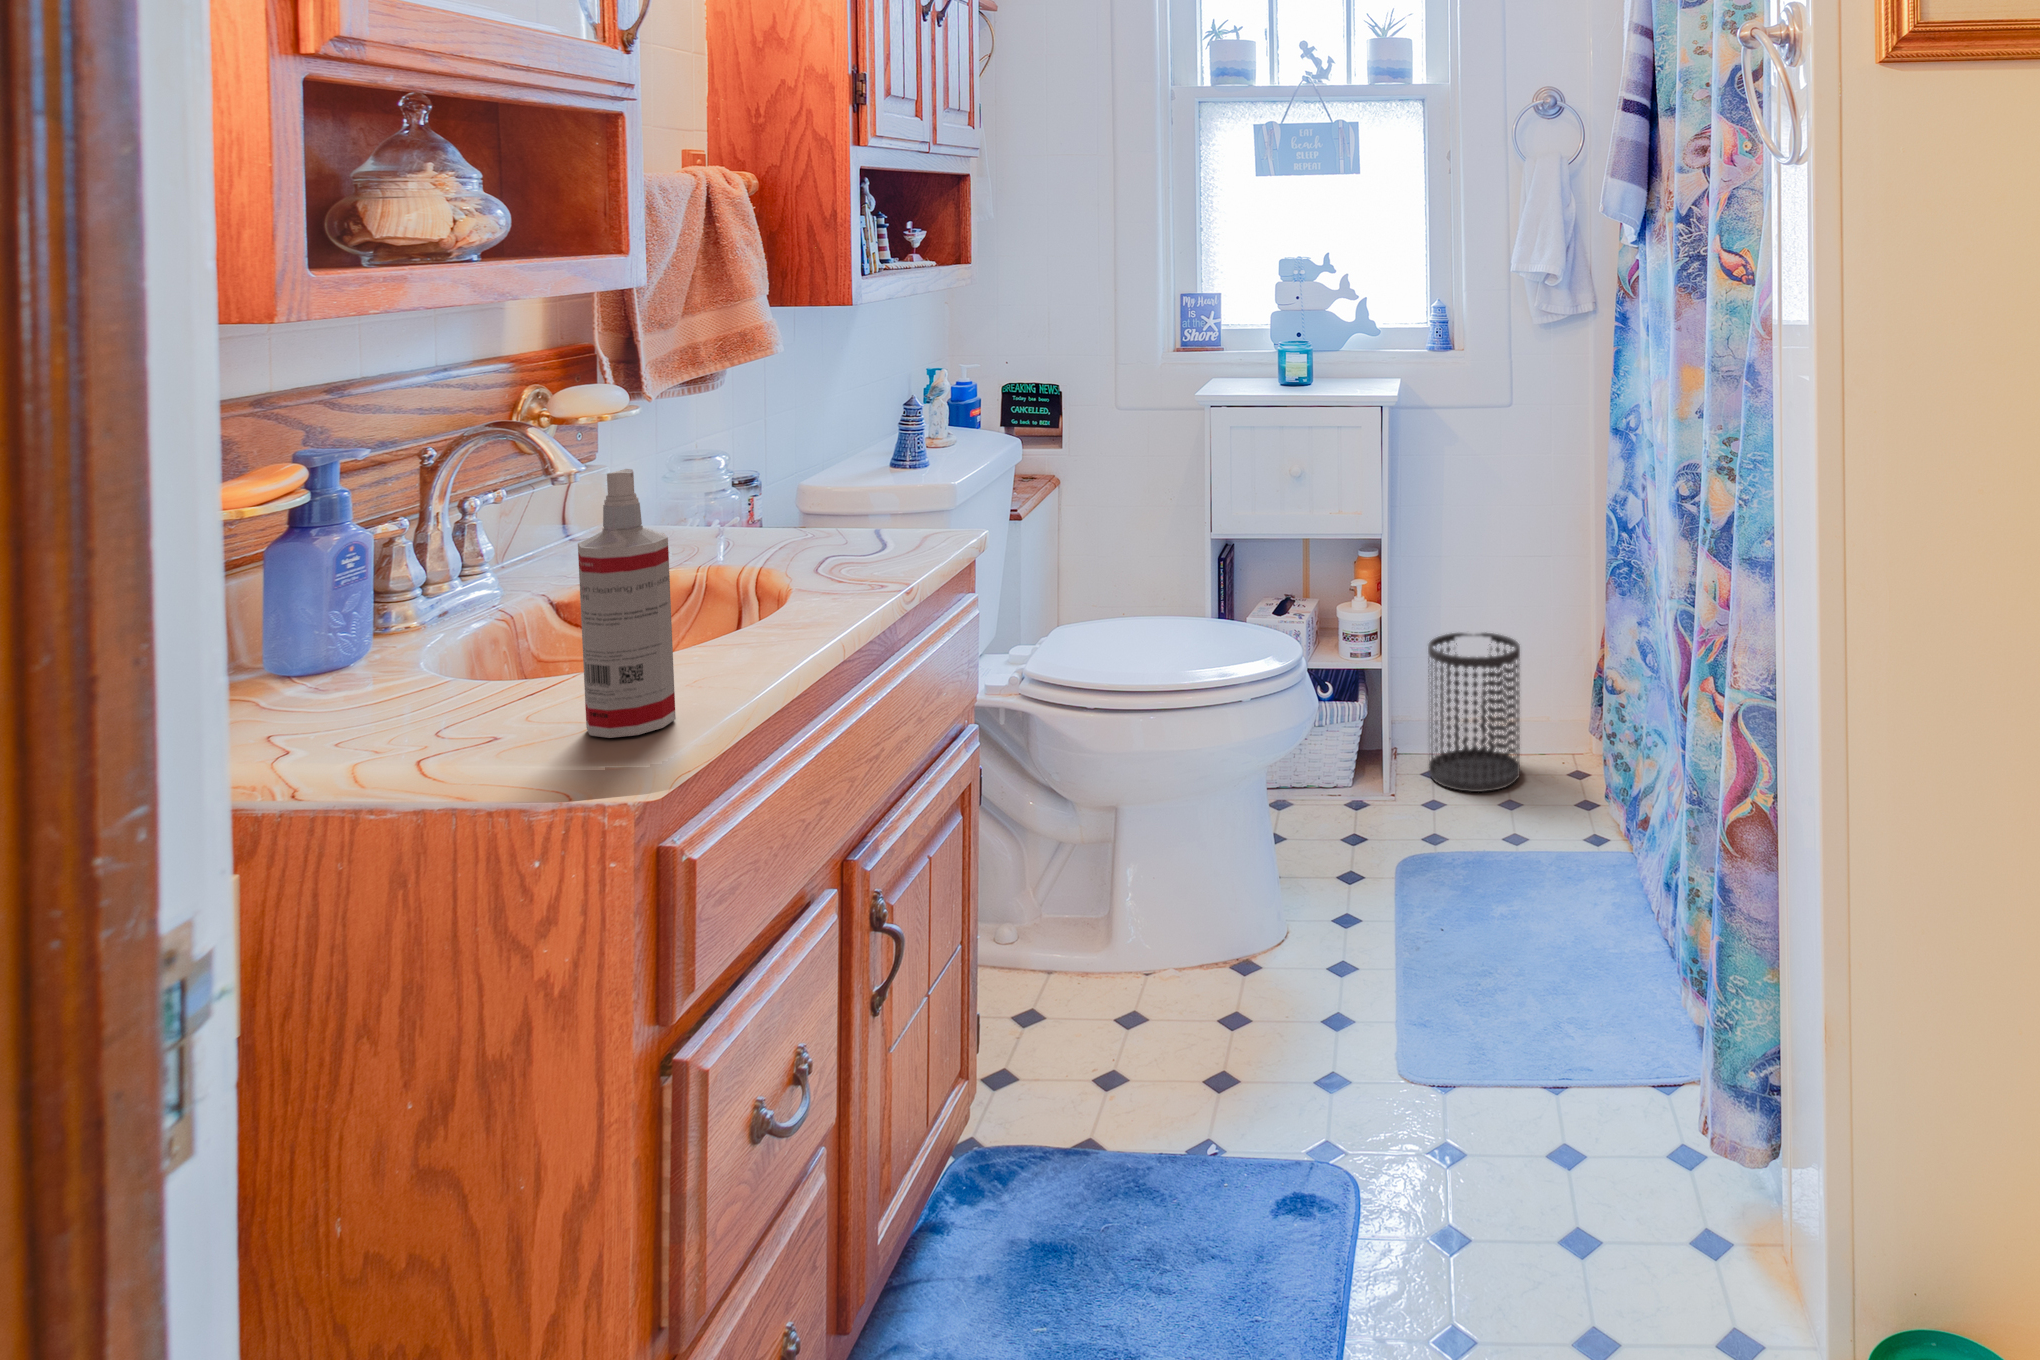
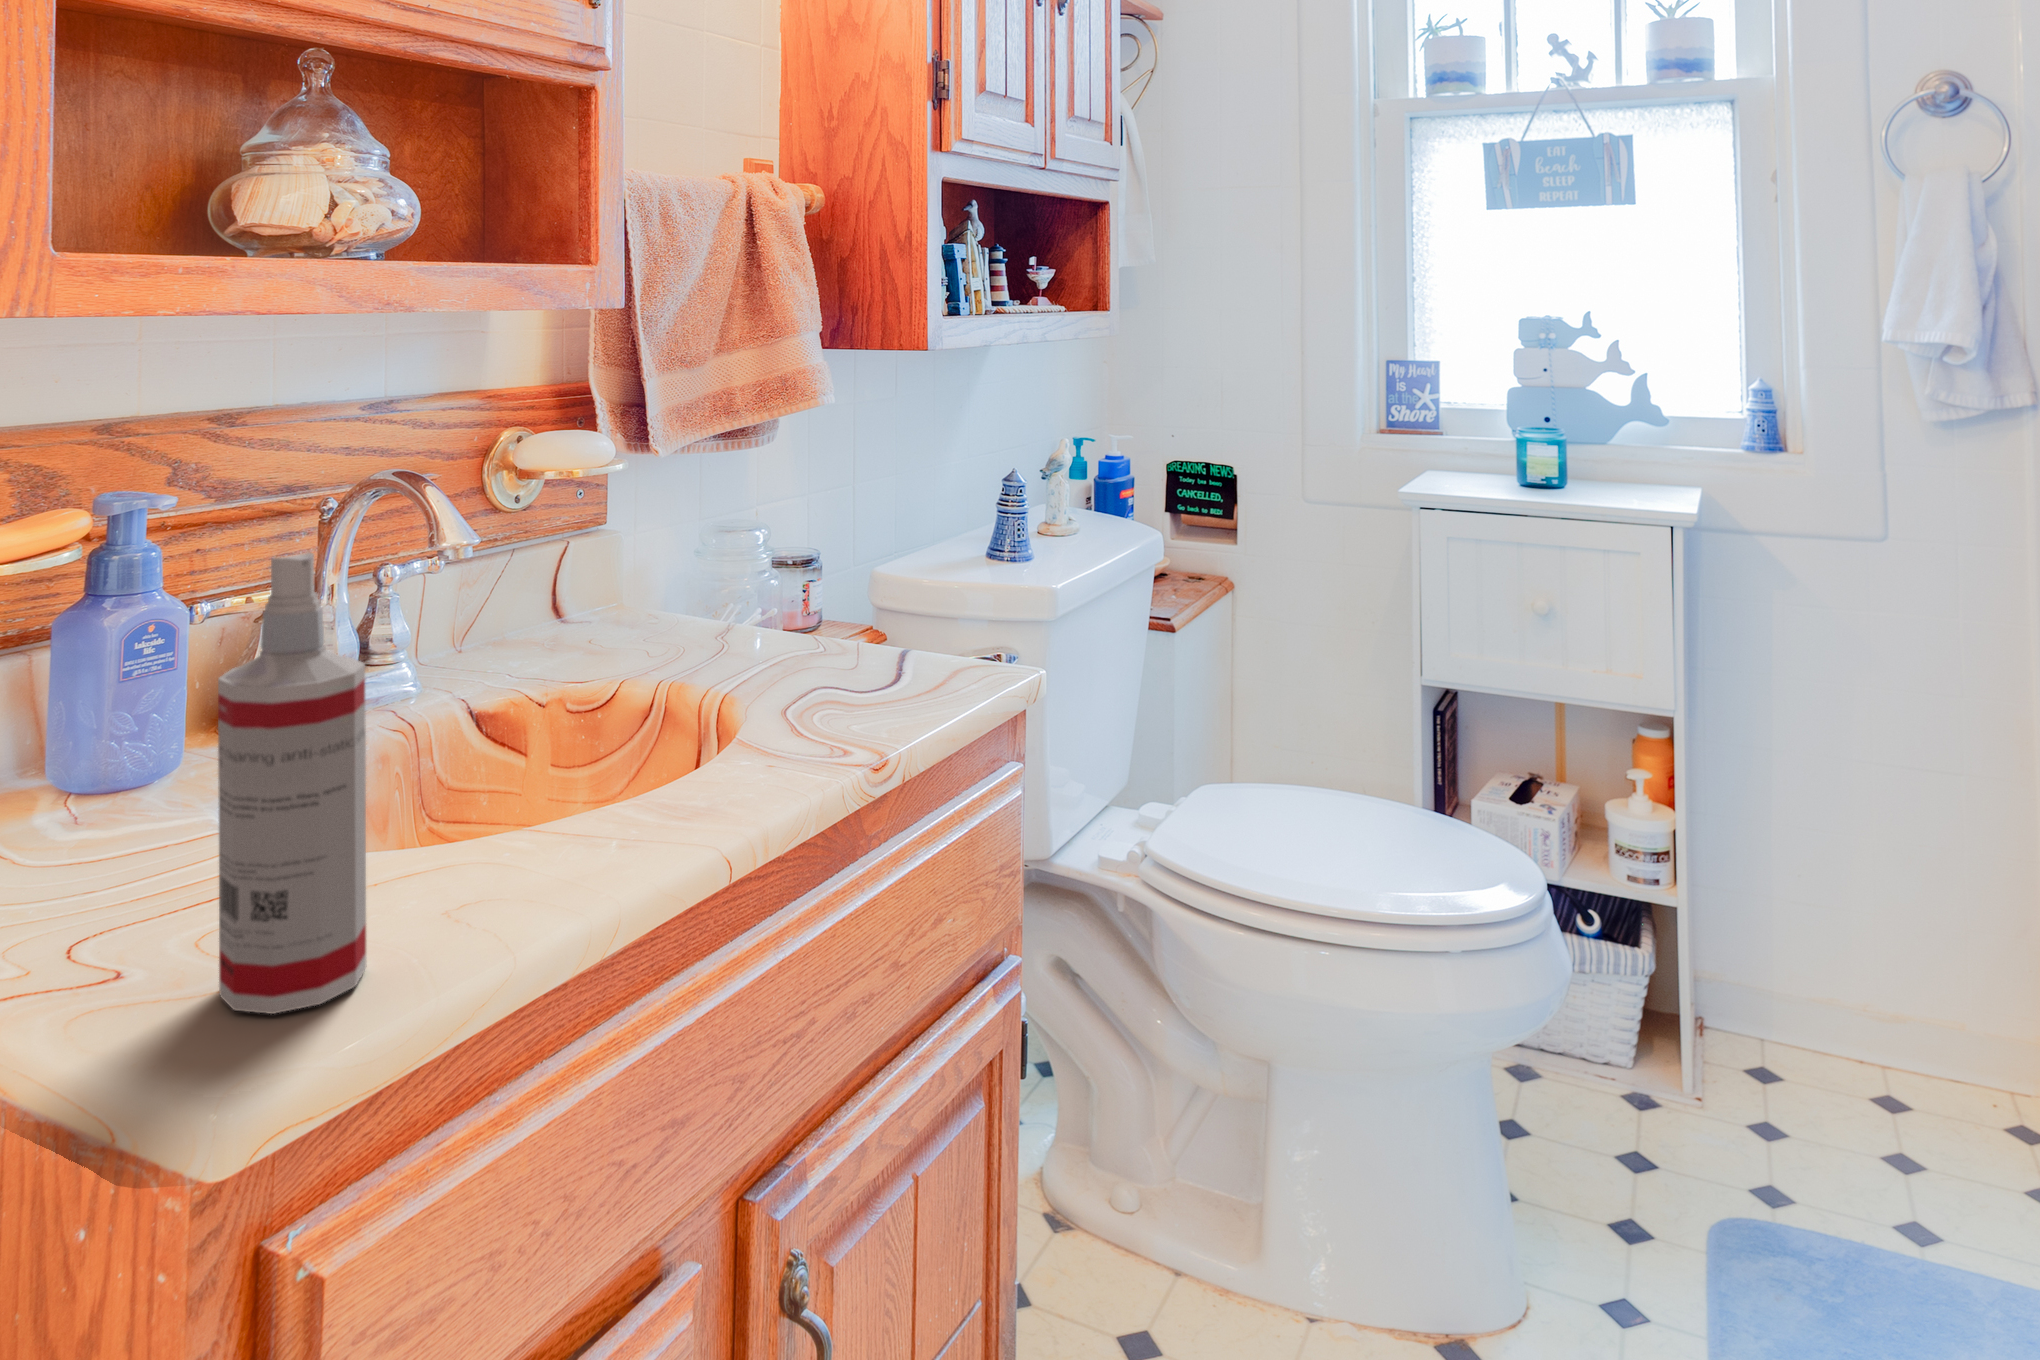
wastebasket: present [1428,633,1520,792] -> none [1749,870,1915,1137]

